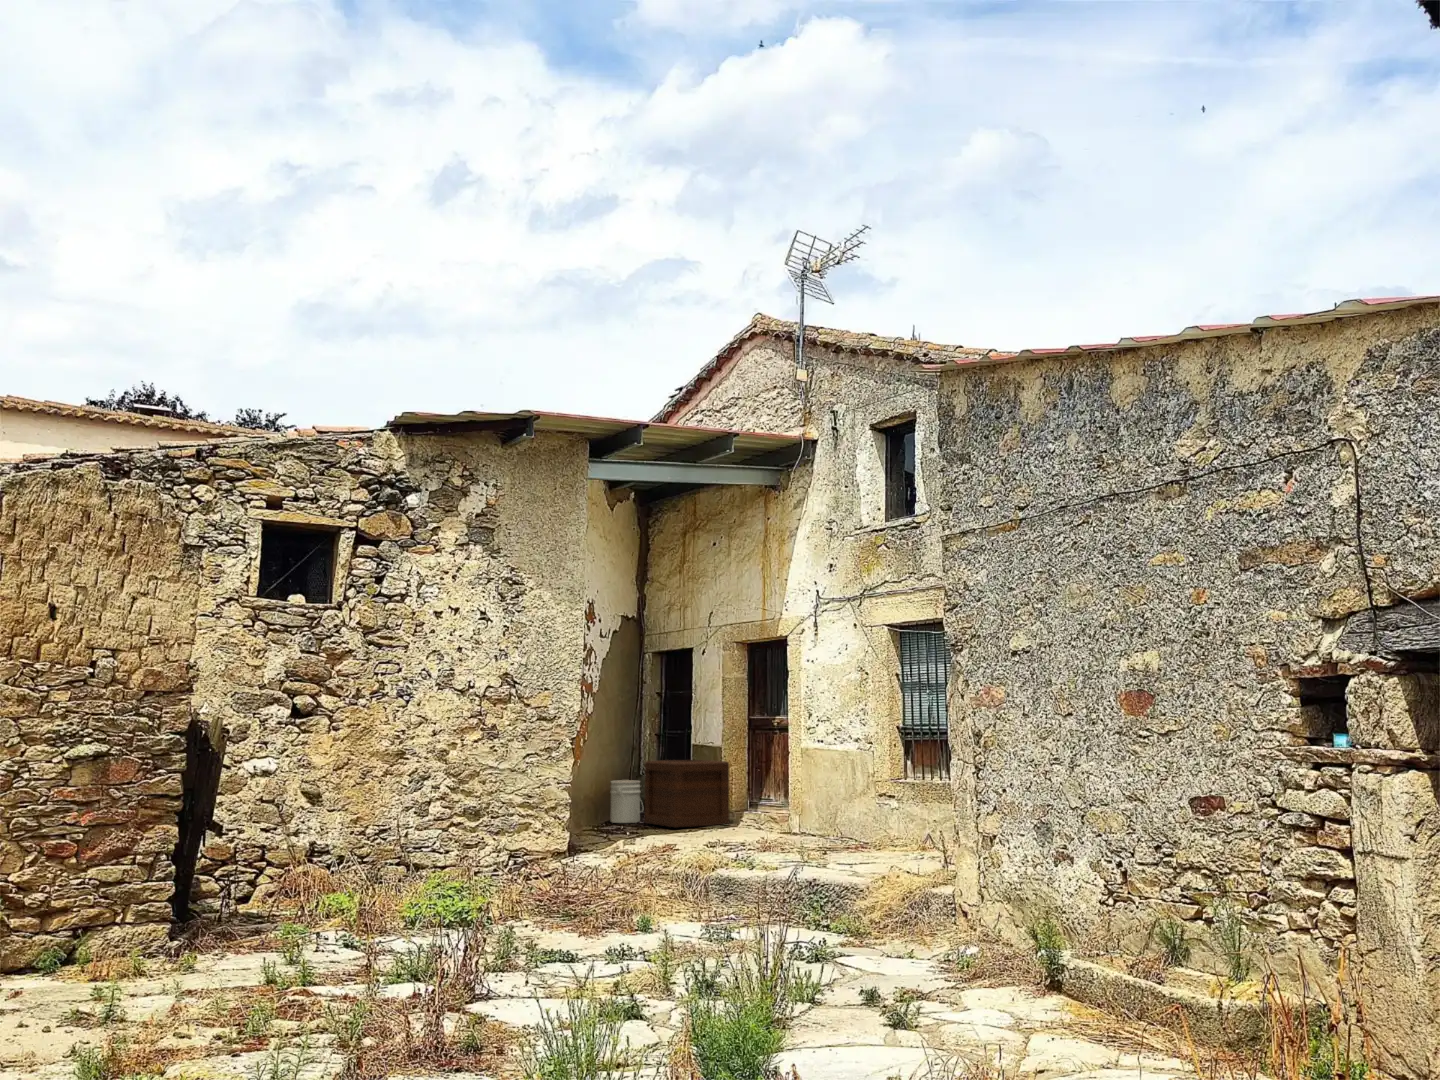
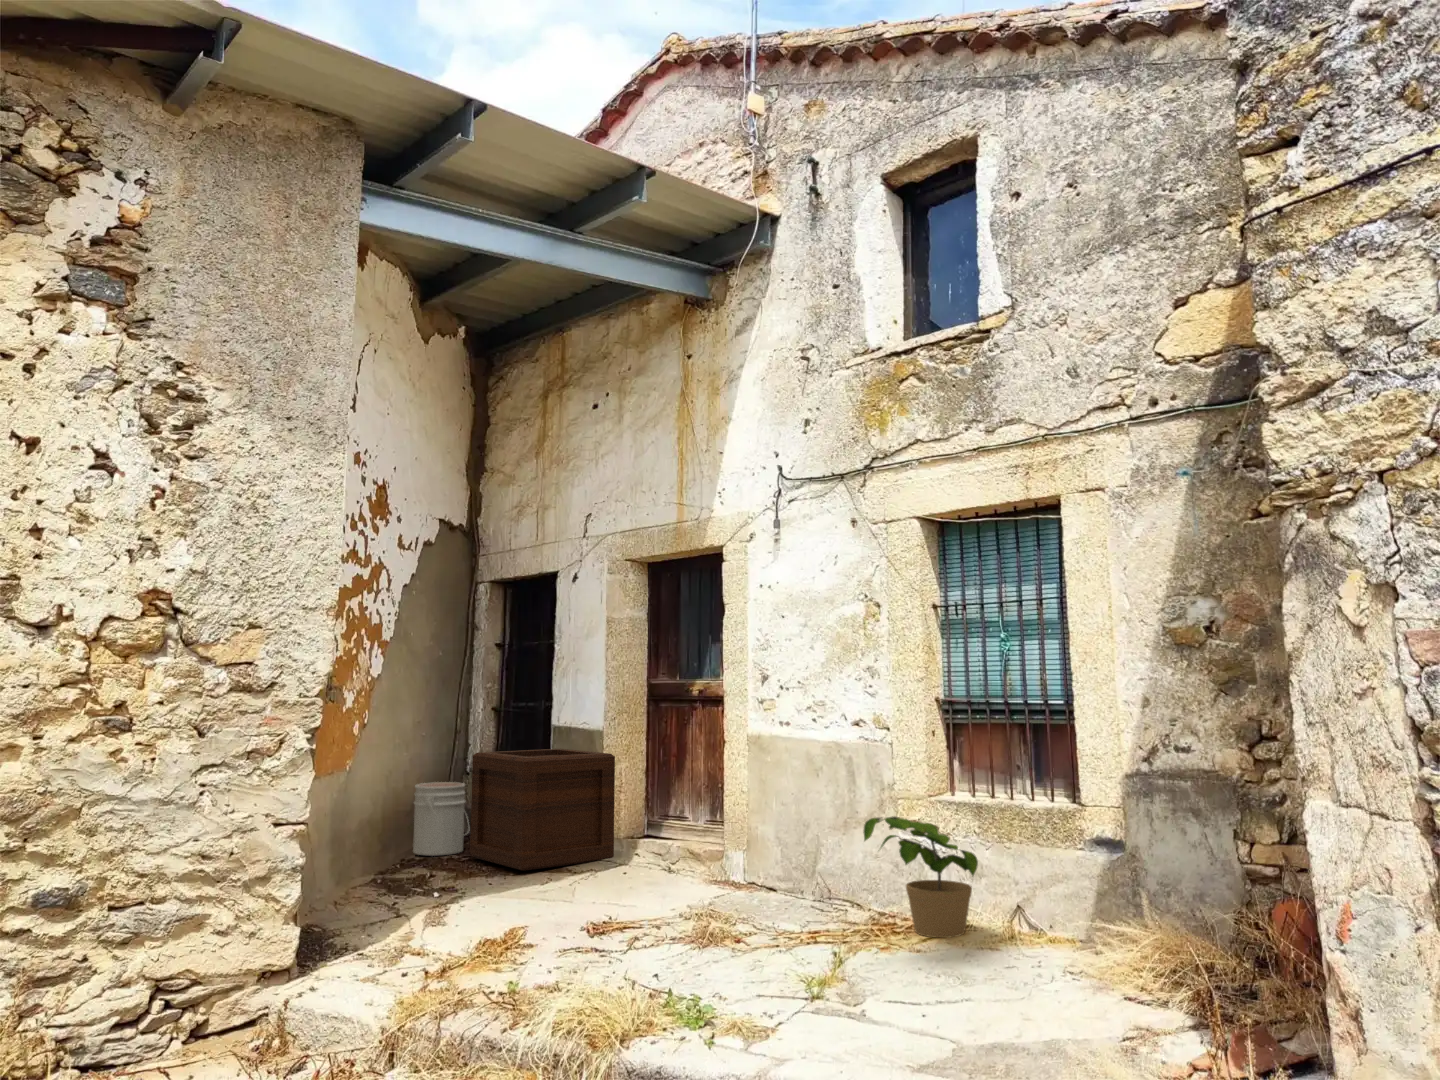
potted plant: none [845,785,908,848] -> present [863,816,978,938]

